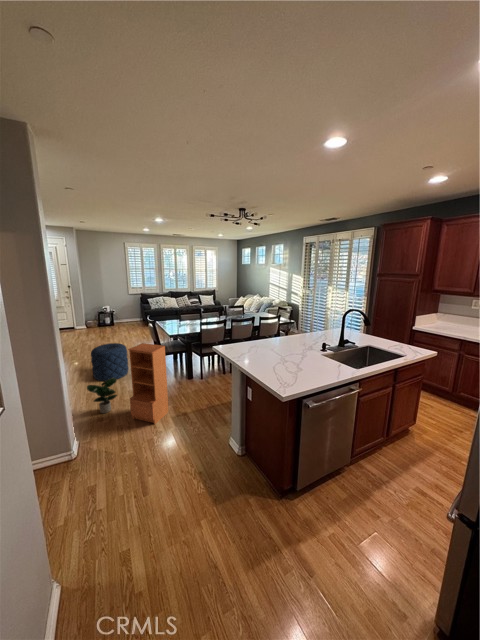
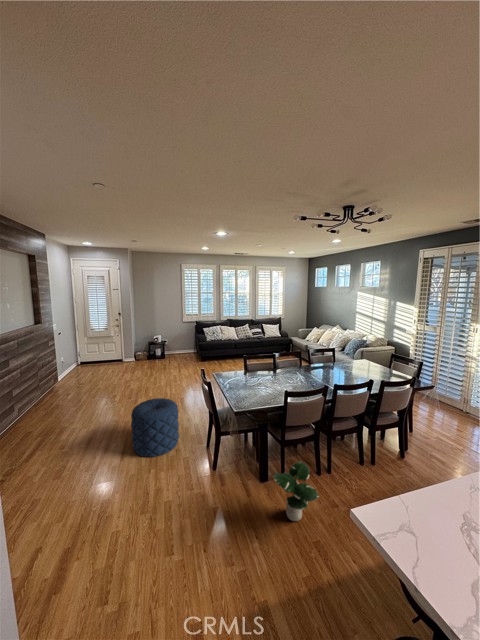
bookcase: present [128,343,168,424] -> none [180,427,244,592]
potted plant: present [87,378,117,413] -> present [274,462,318,521]

